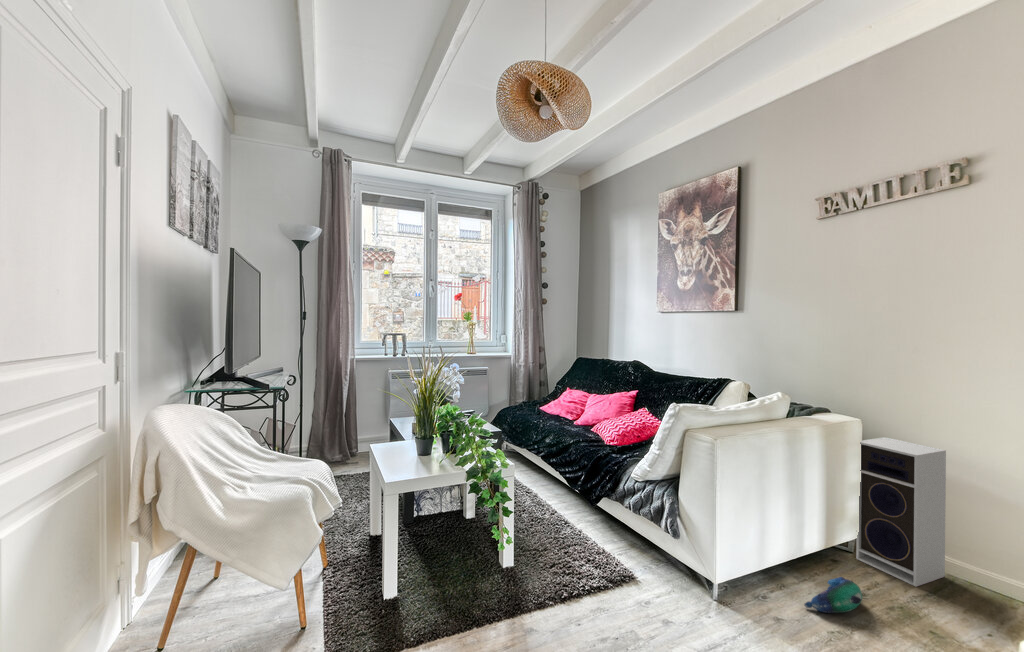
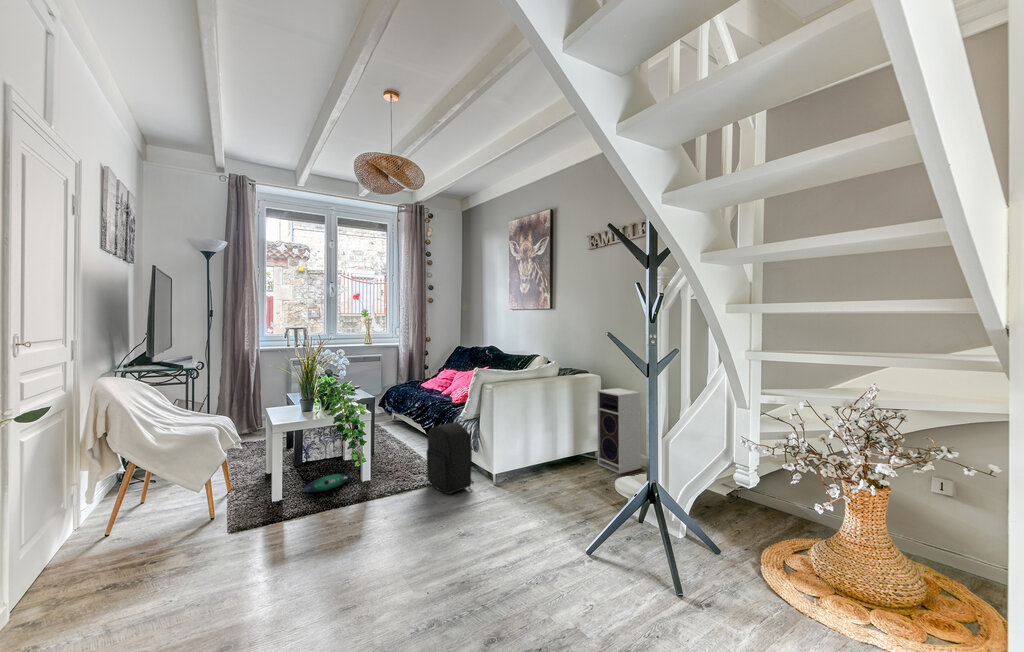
backpack: none [601,478,680,610] -> present [426,416,474,494]
plush toy: present [805,577,862,613] -> present [303,474,352,493]

